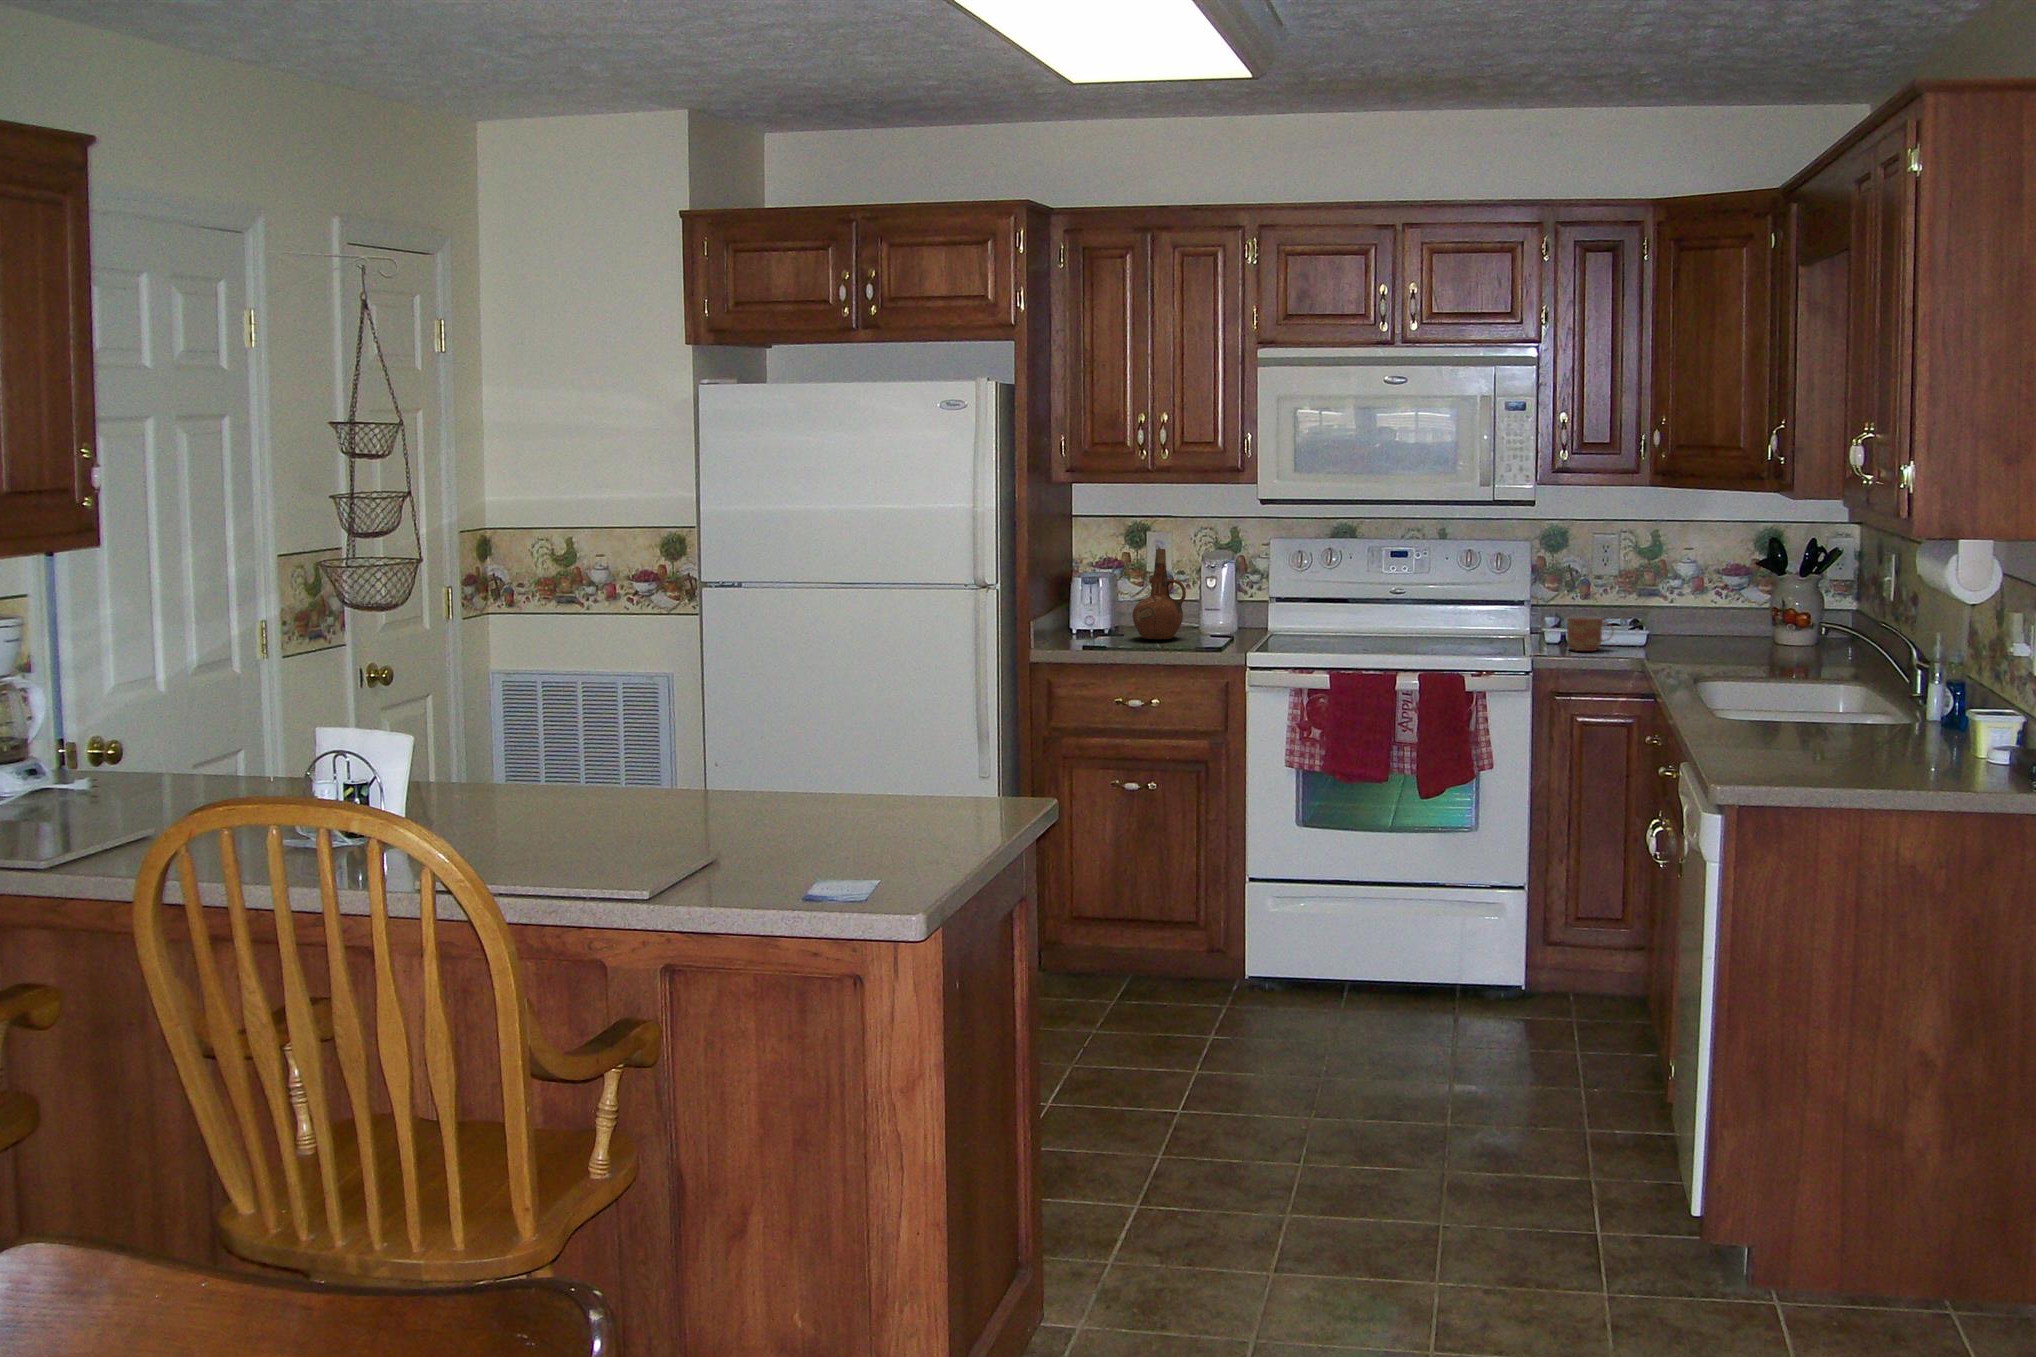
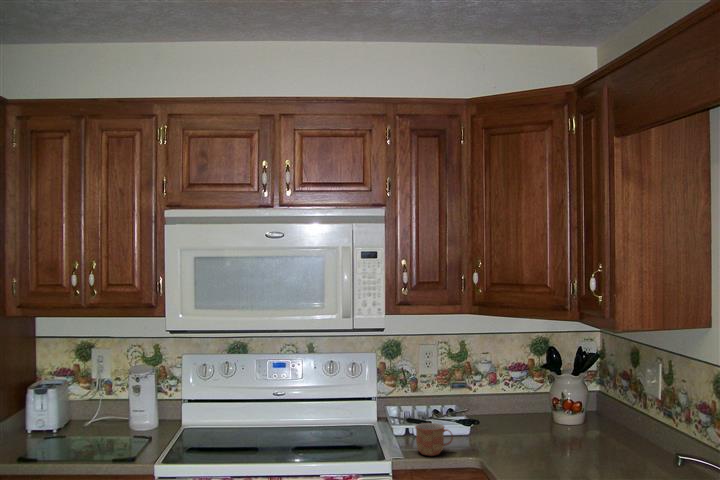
ceramic pitcher: present [1133,549,1186,639] -> none [57,372,106,452]

